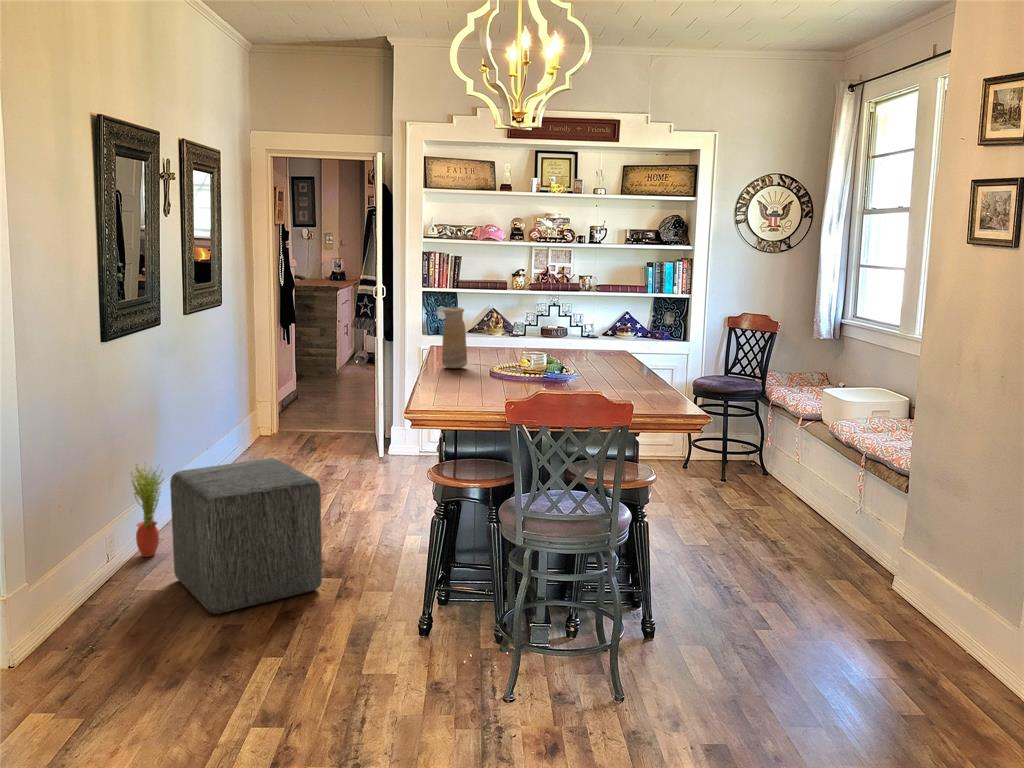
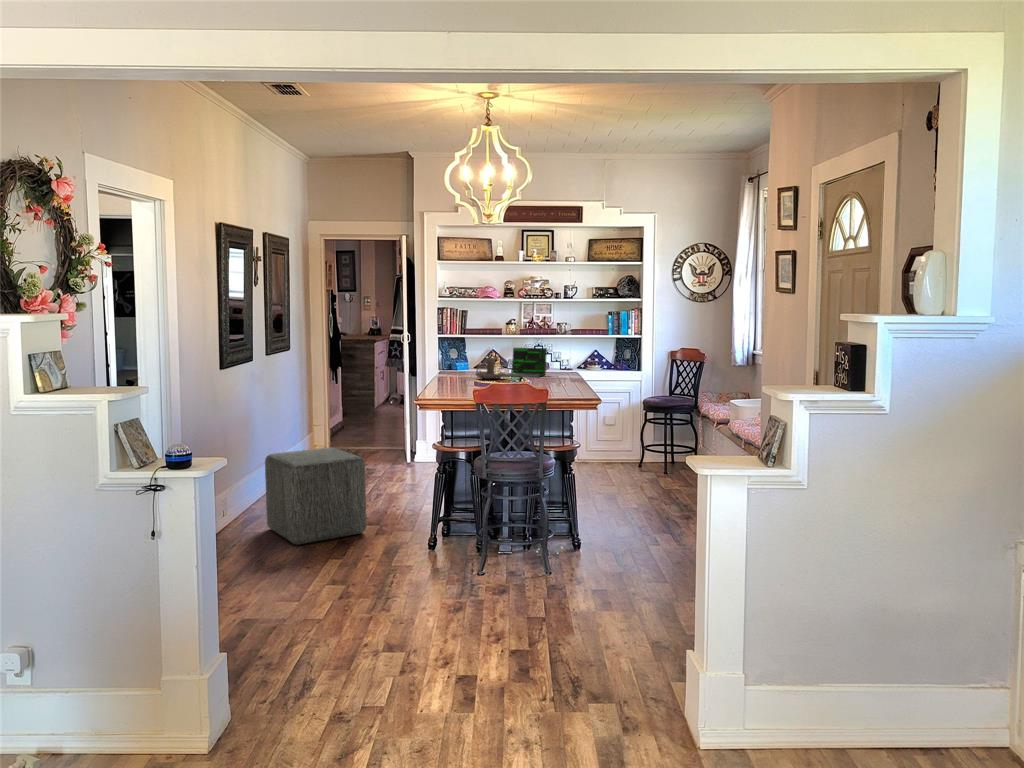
vase: present [442,307,467,368] -> none [447,342,464,384]
laptop: none [515,311,587,356] -> present [505,348,547,378]
candle holder: none [479,328,523,358] -> present [475,358,506,379]
potted plant: present [130,464,163,557] -> none [235,452,259,518]

